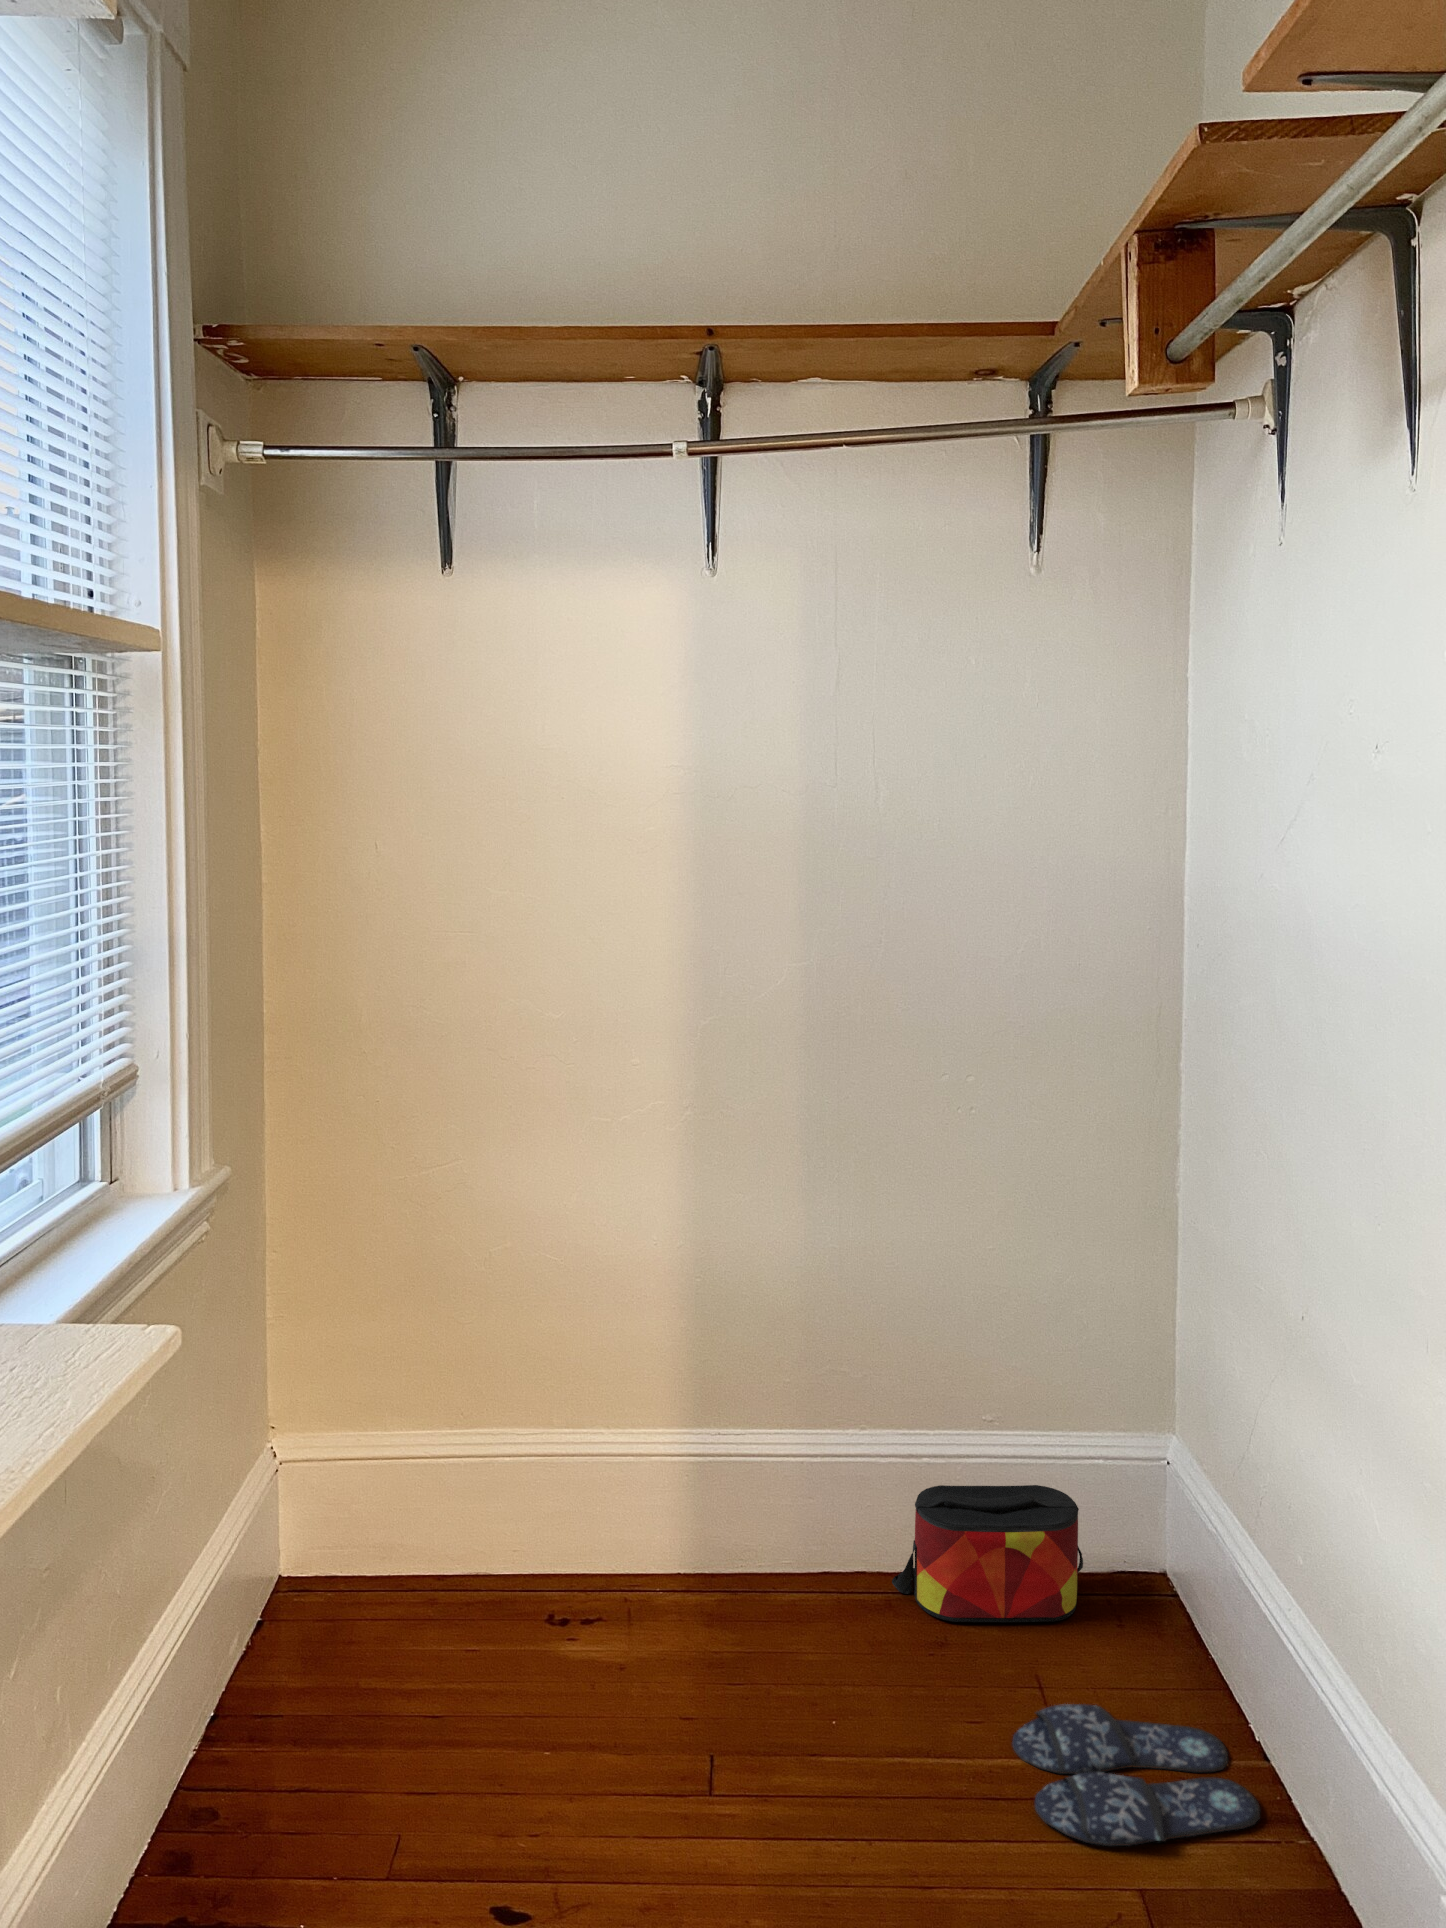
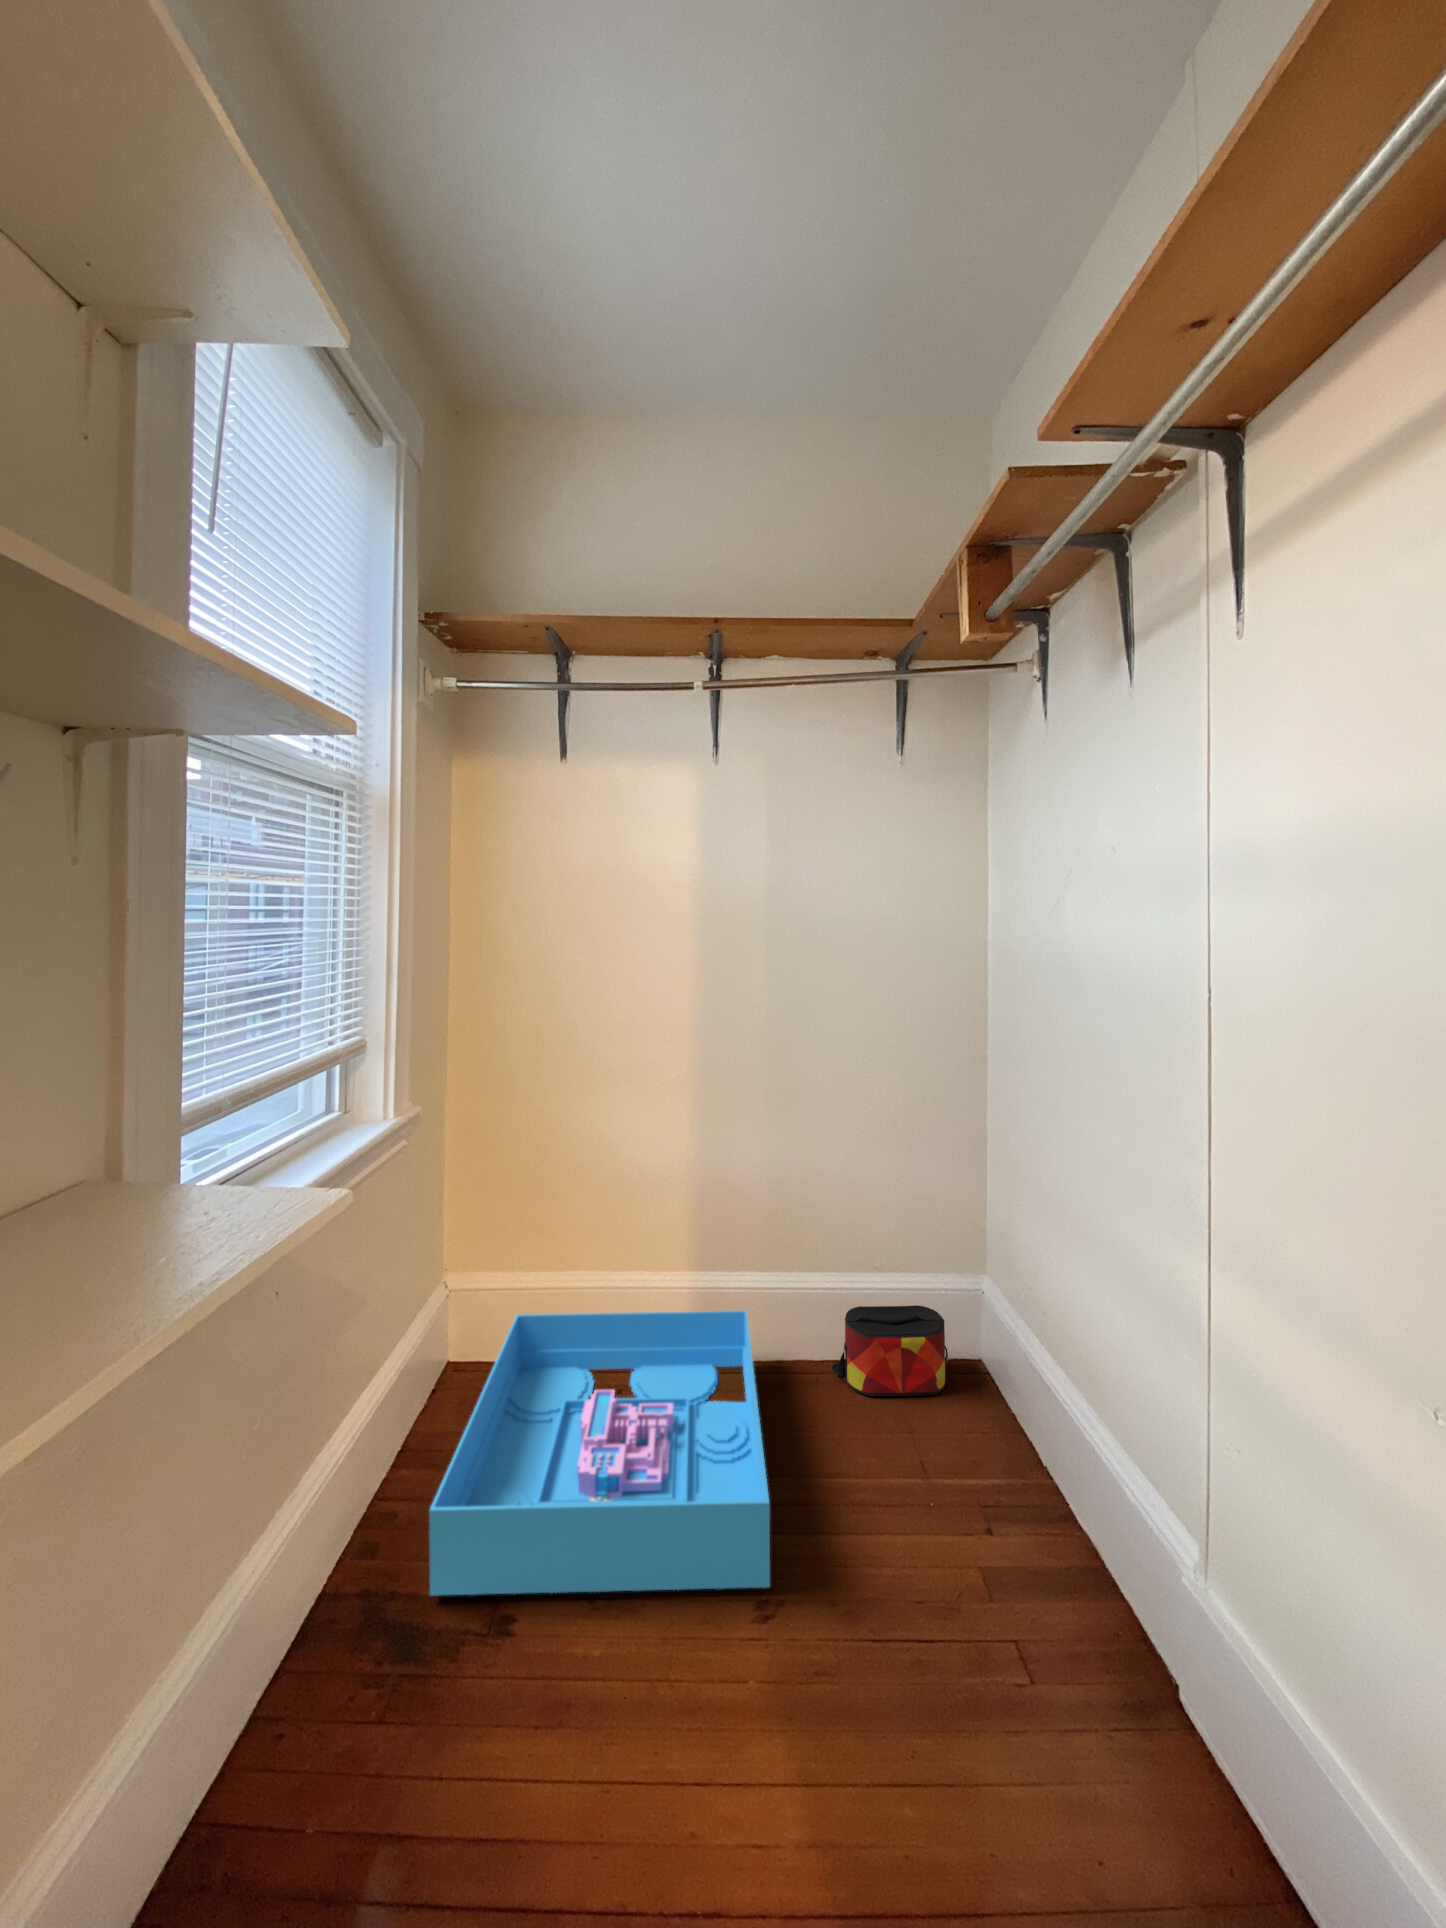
storage bin: none [266,1490,784,1875] -> present [429,1311,770,1596]
slippers: present [1012,1704,1260,1846] -> none [913,1454,1076,1561]

